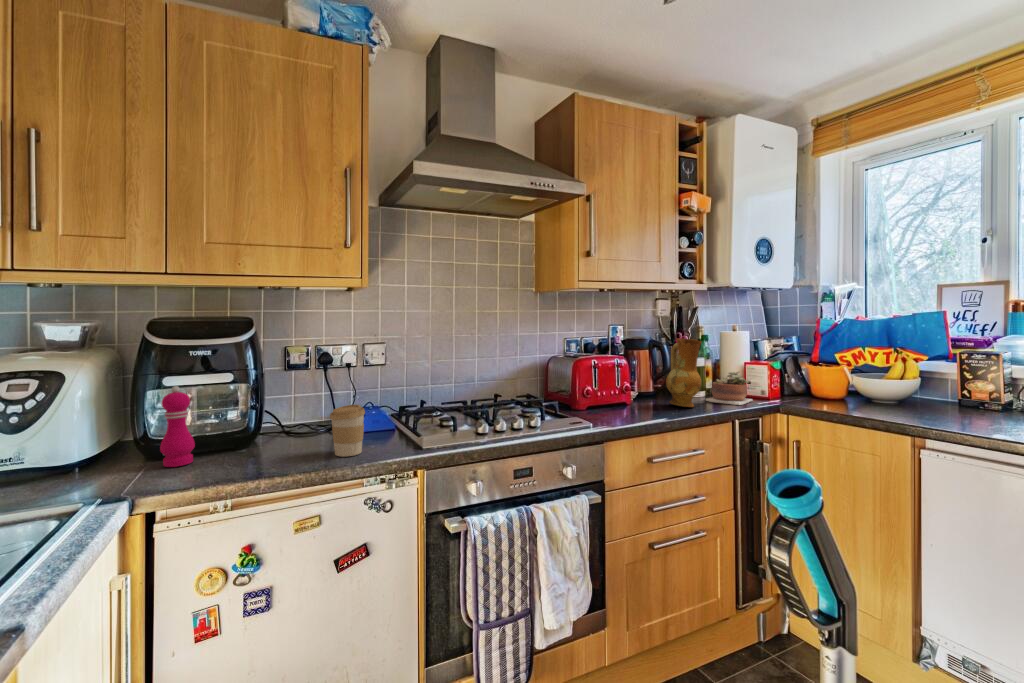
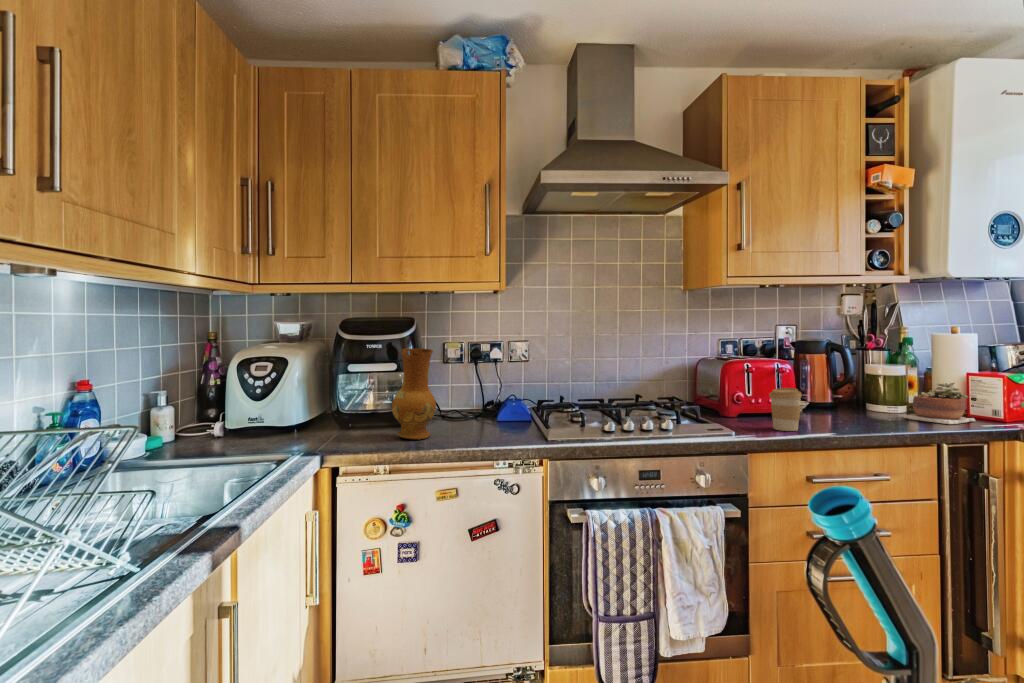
ceramic jug: present [666,339,702,407] -> present [392,348,436,440]
pepper mill: present [160,386,195,467] -> none [343,373,367,438]
coffee cup: present [330,405,365,457] -> present [769,388,802,431]

